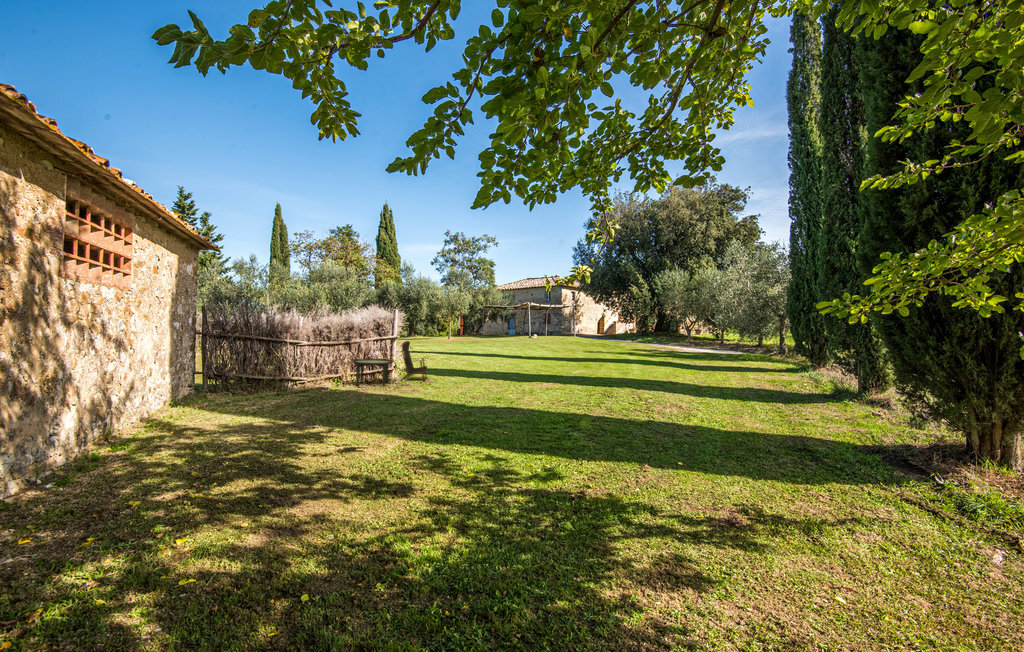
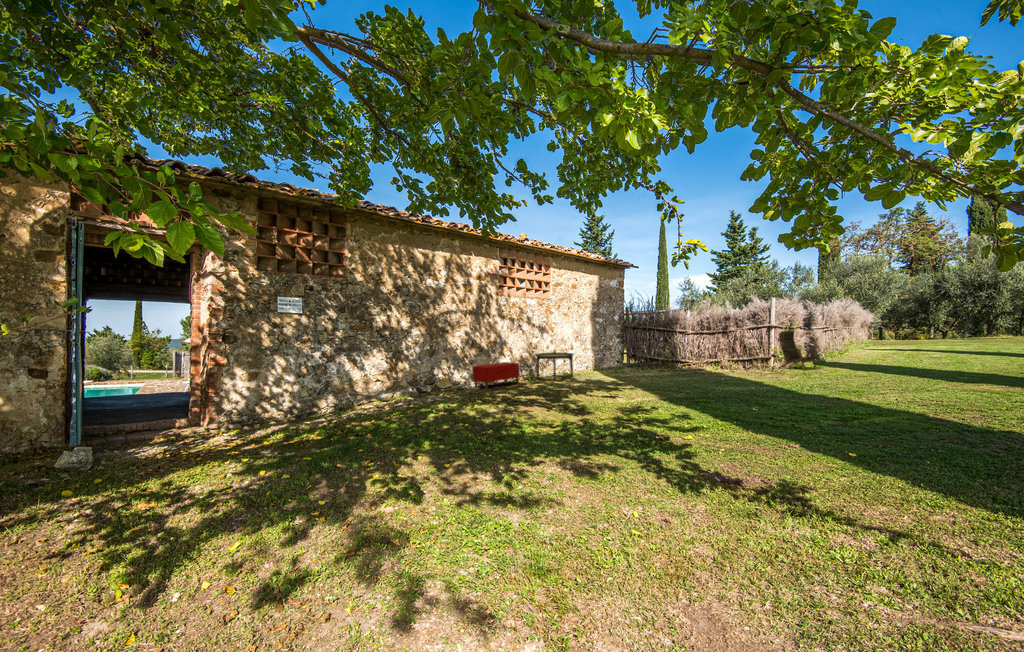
round table: present [352,358,394,387] -> present [535,353,574,380]
bench: none [18,417,124,489] -> present [473,362,520,389]

